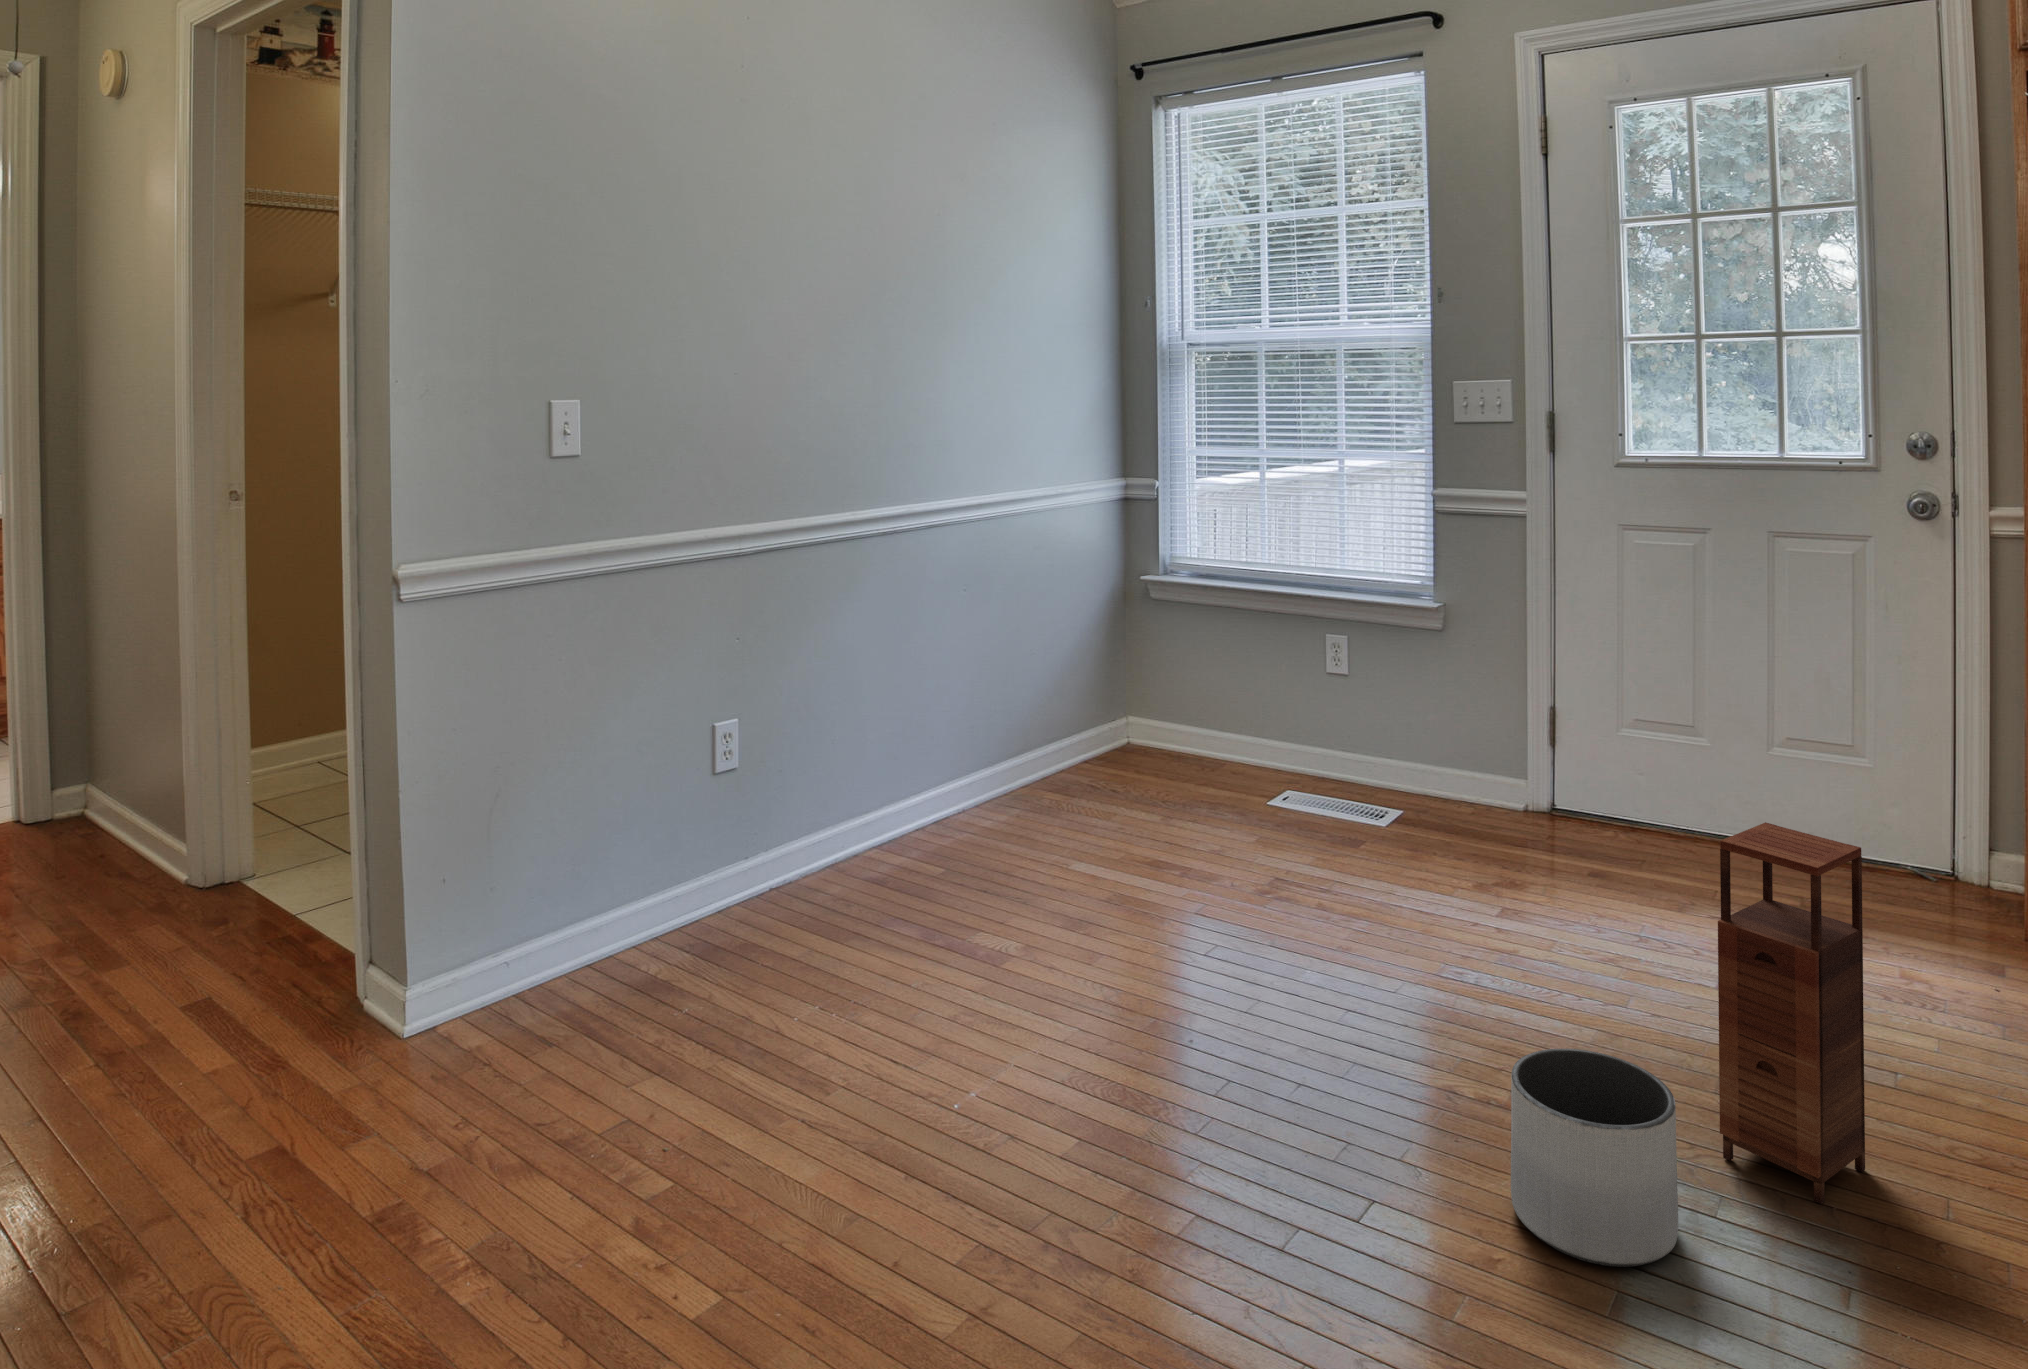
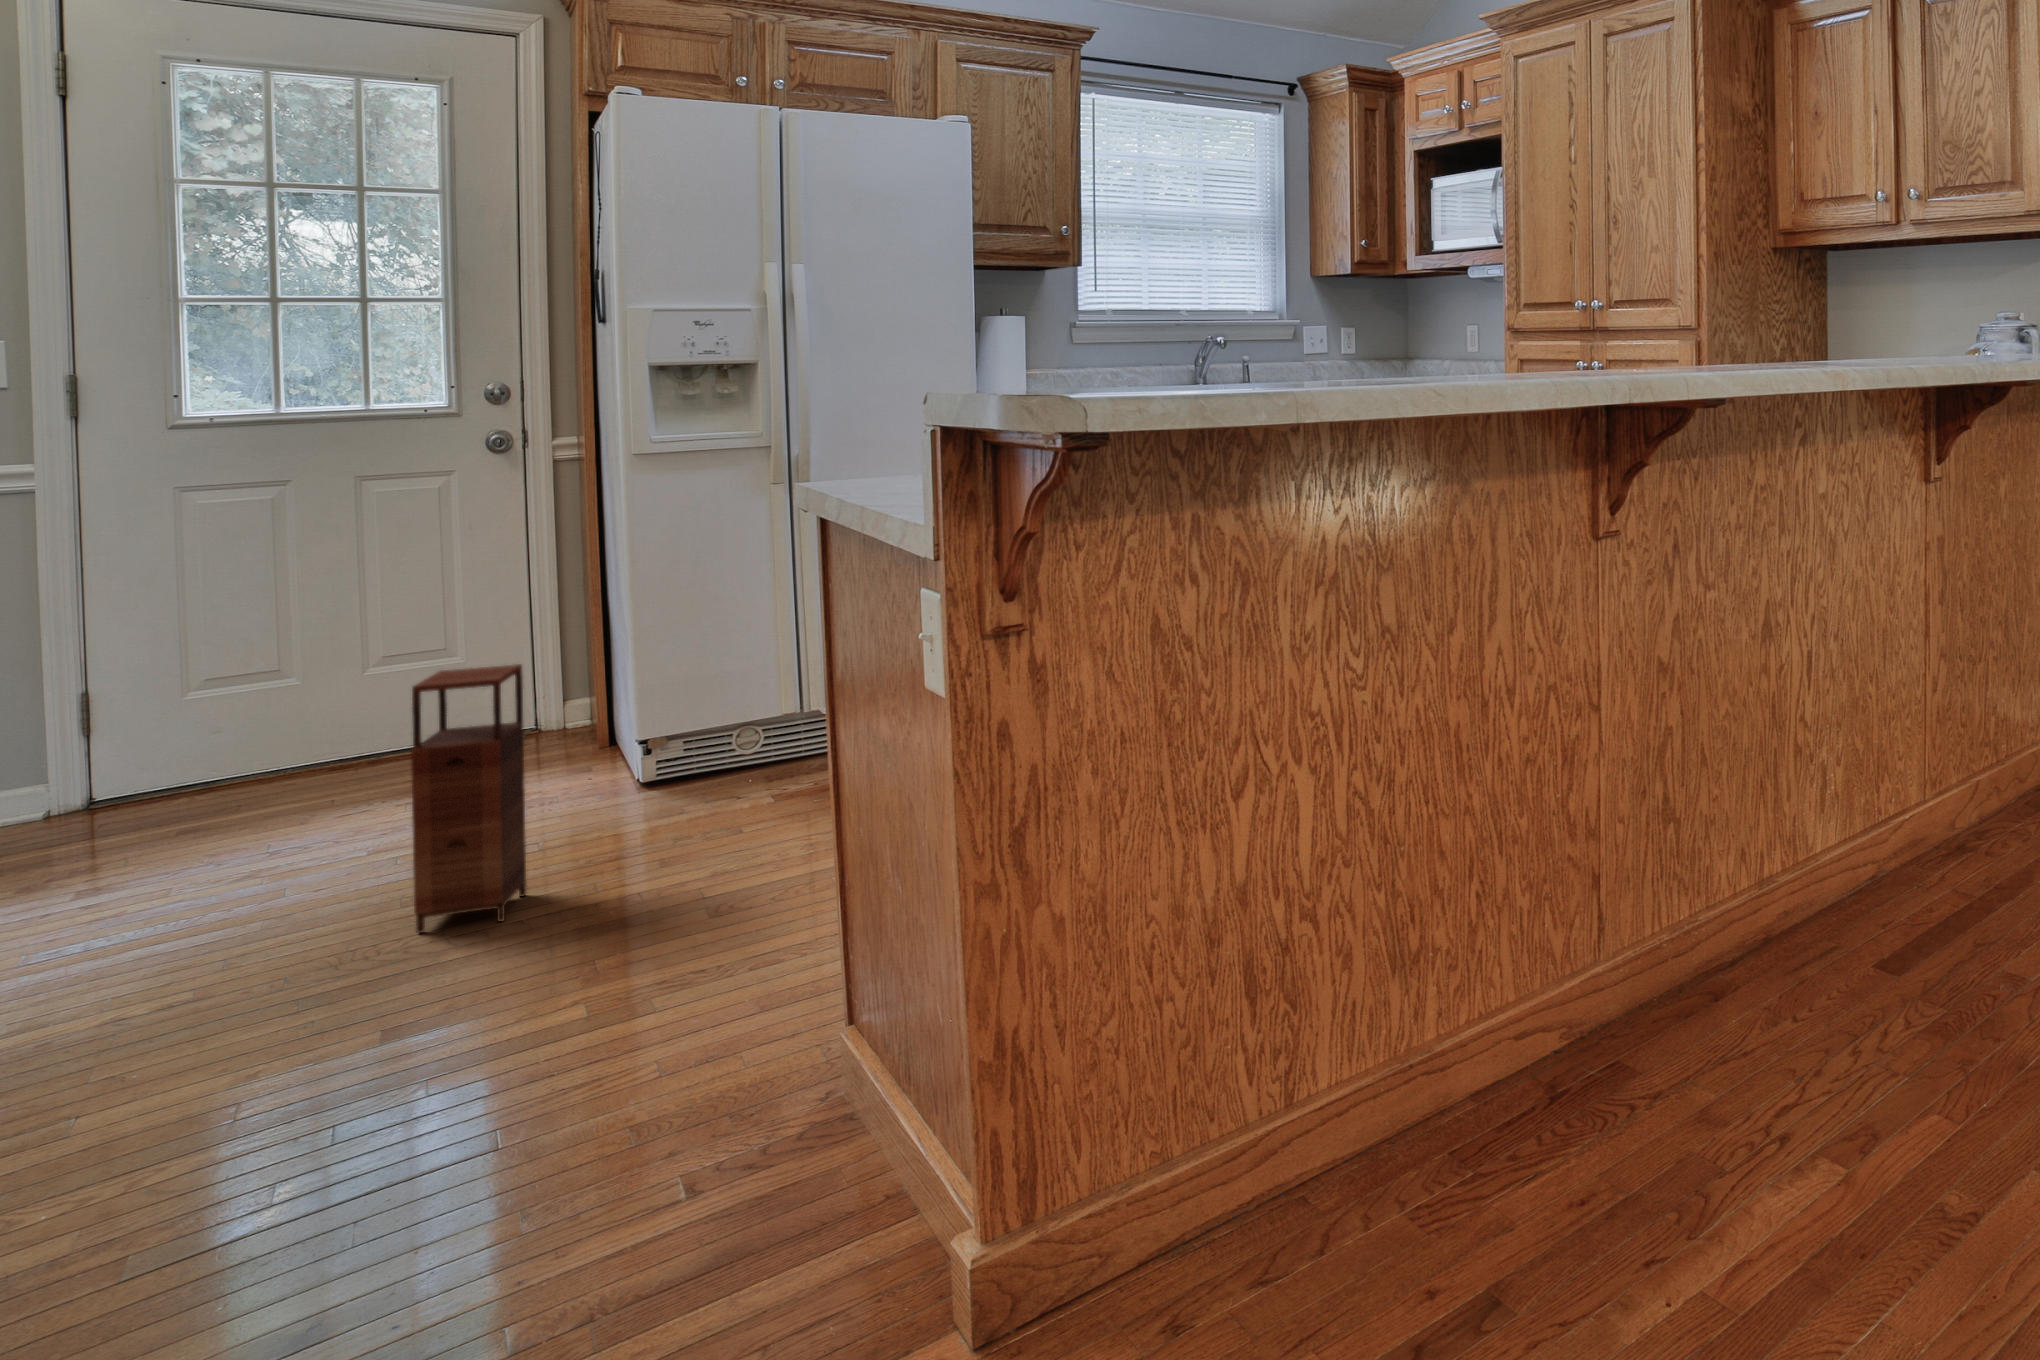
planter: present [1511,1049,1678,1267] -> none [238,874,406,1036]

